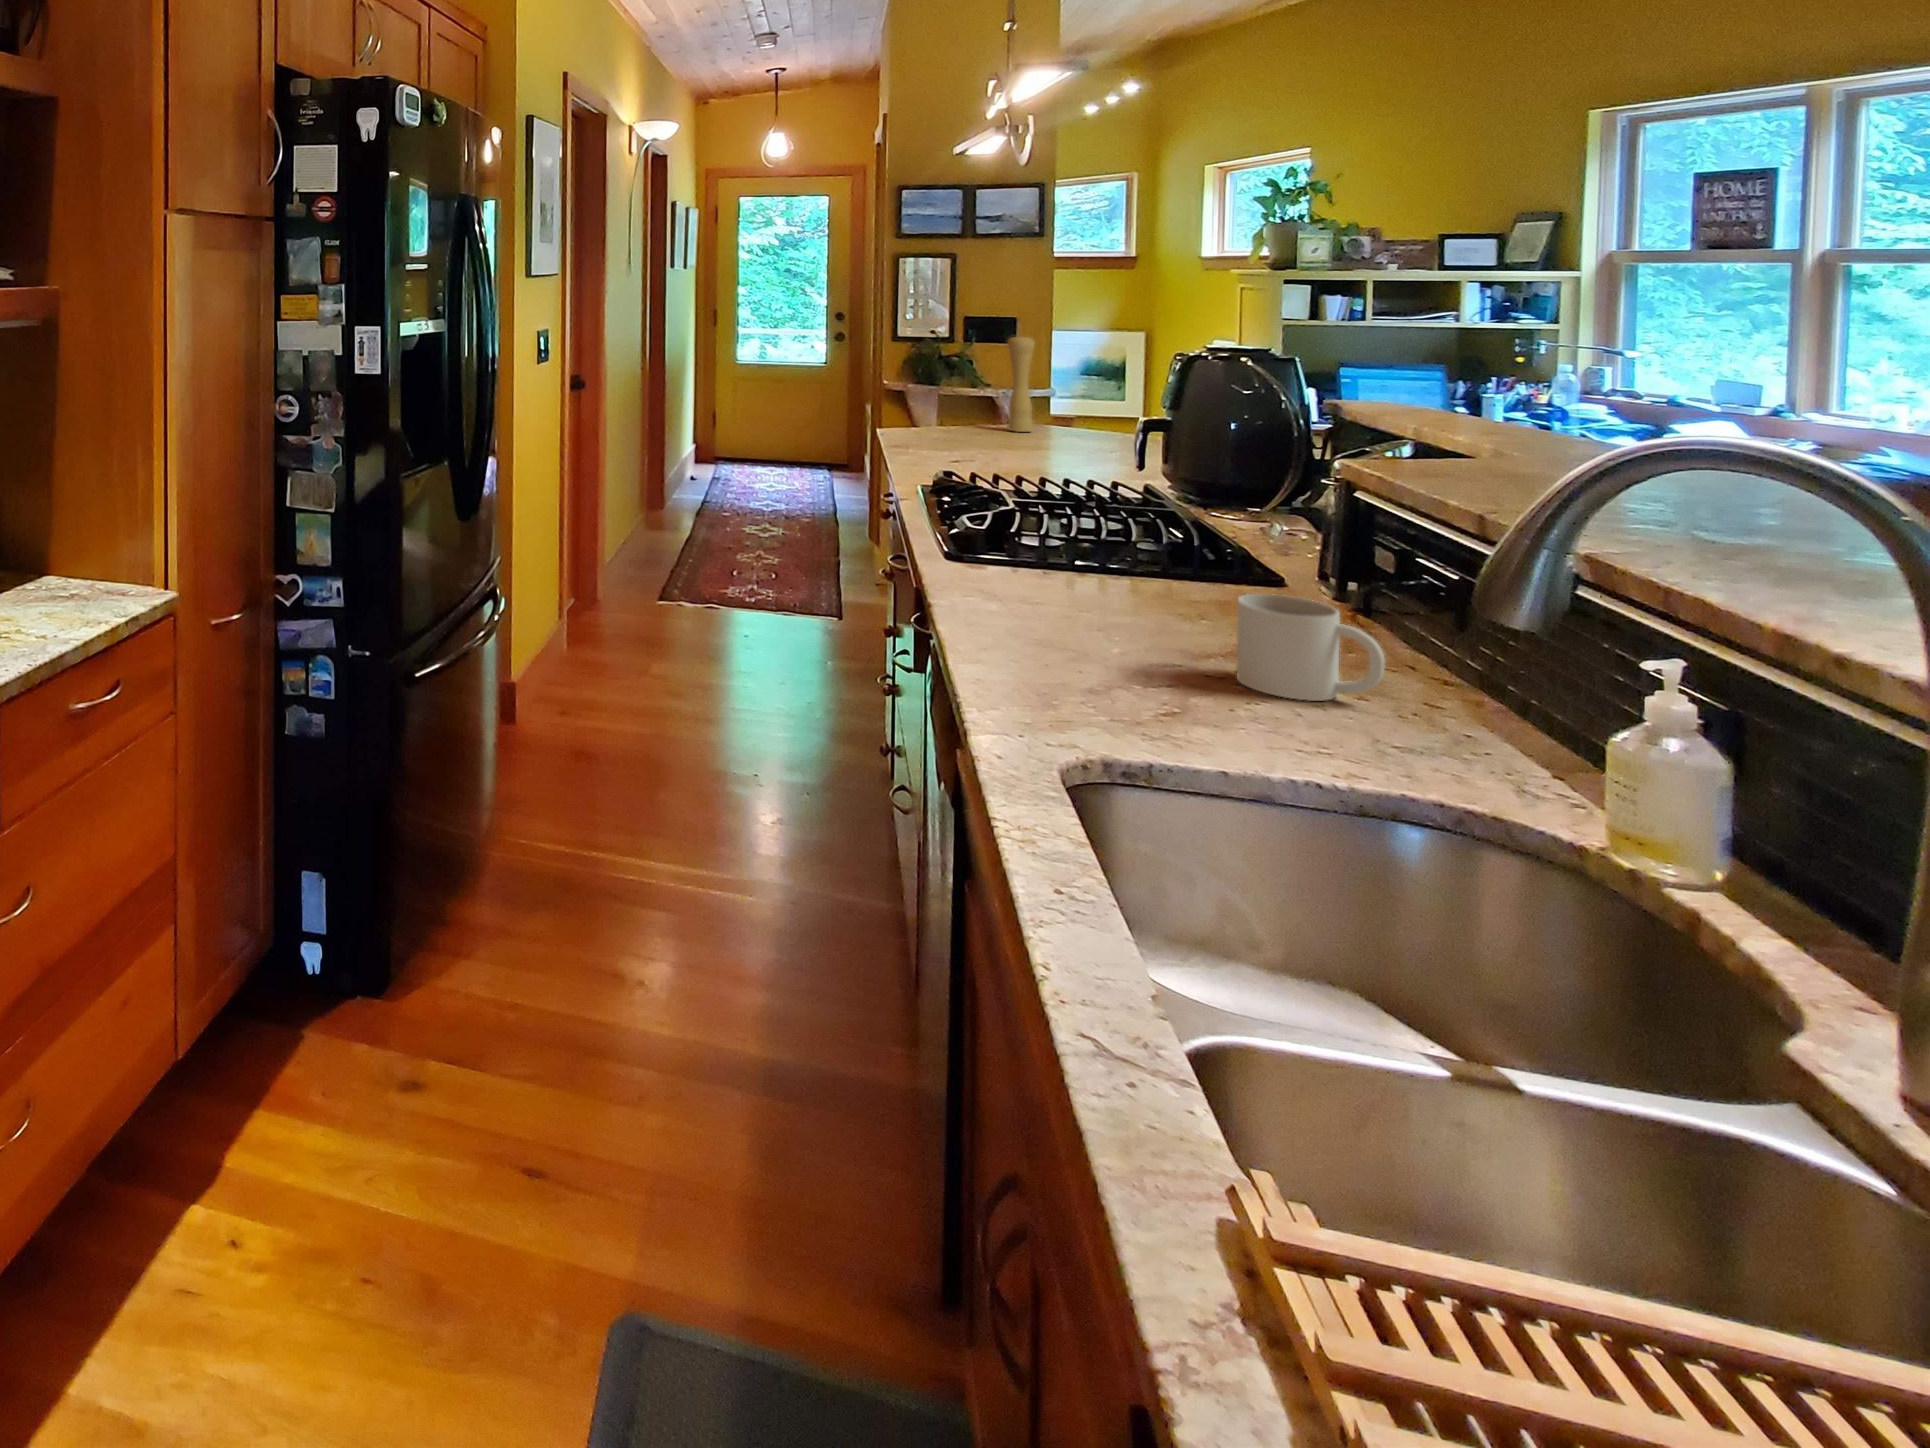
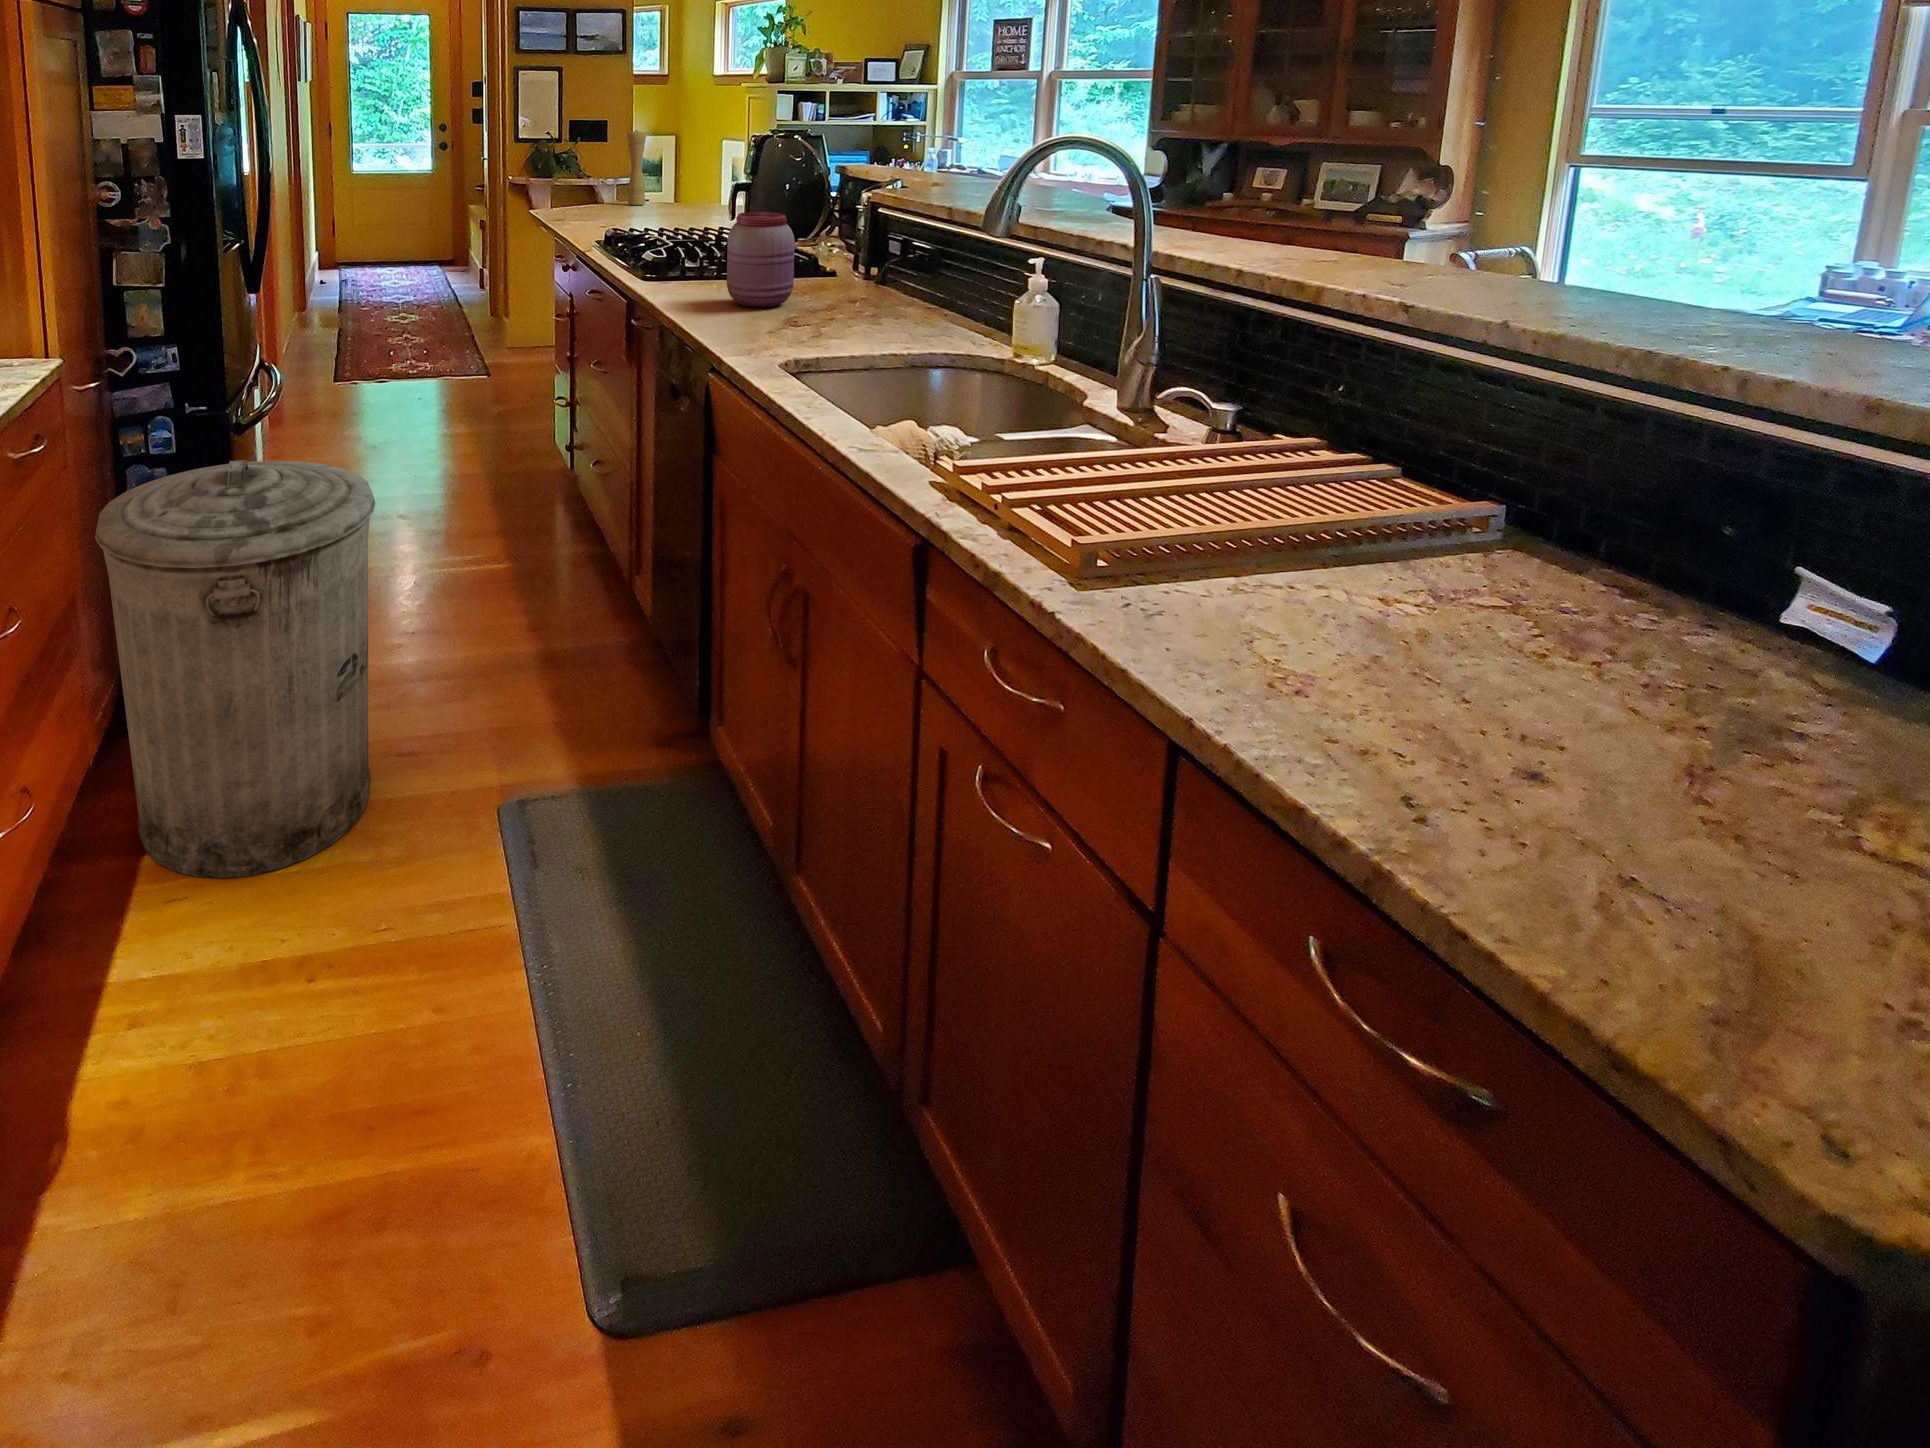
jar: none [1044,482,1164,636] -> present [727,212,795,307]
mug: present [1237,594,1385,701] -> none [839,267,910,323]
trash can: none [181,724,496,1288] -> present [95,460,375,878]

